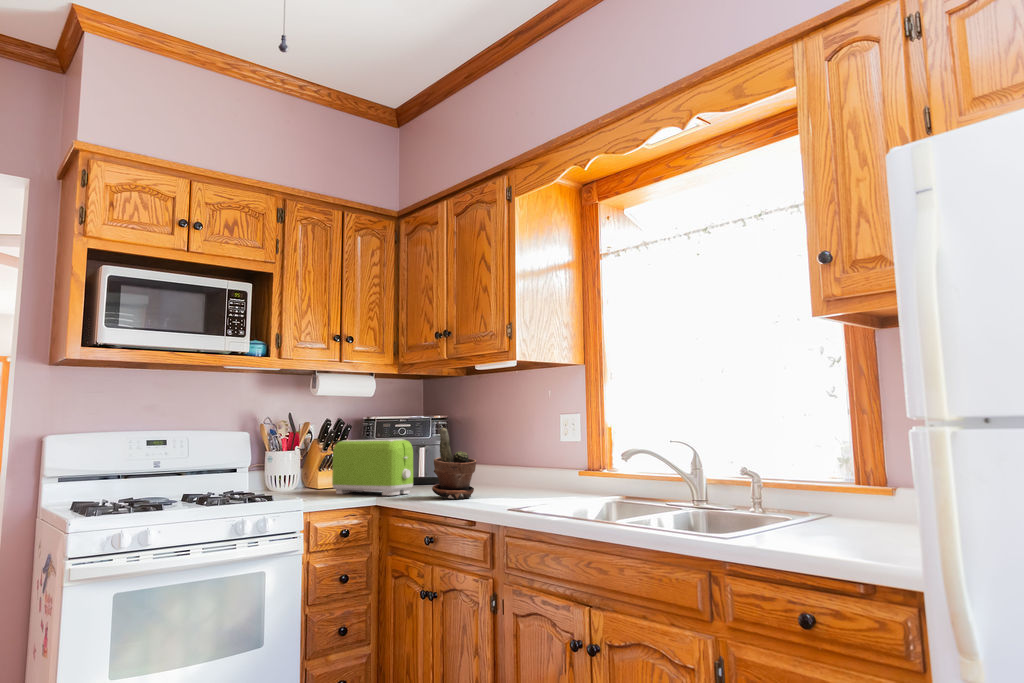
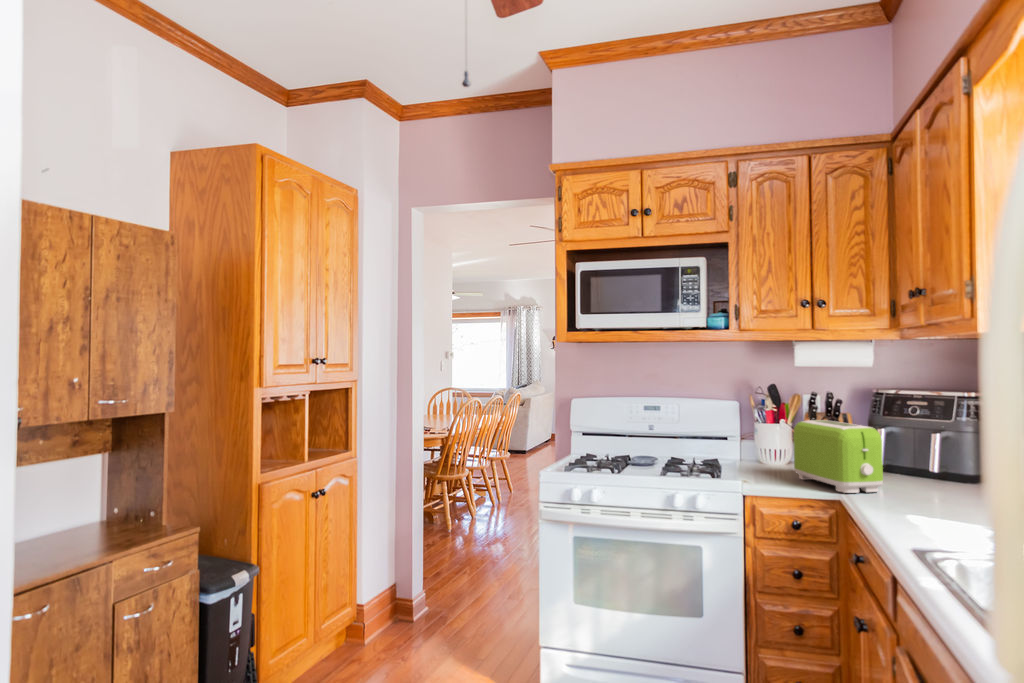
potted plant: present [432,428,476,499] -> none [884,422,949,516]

